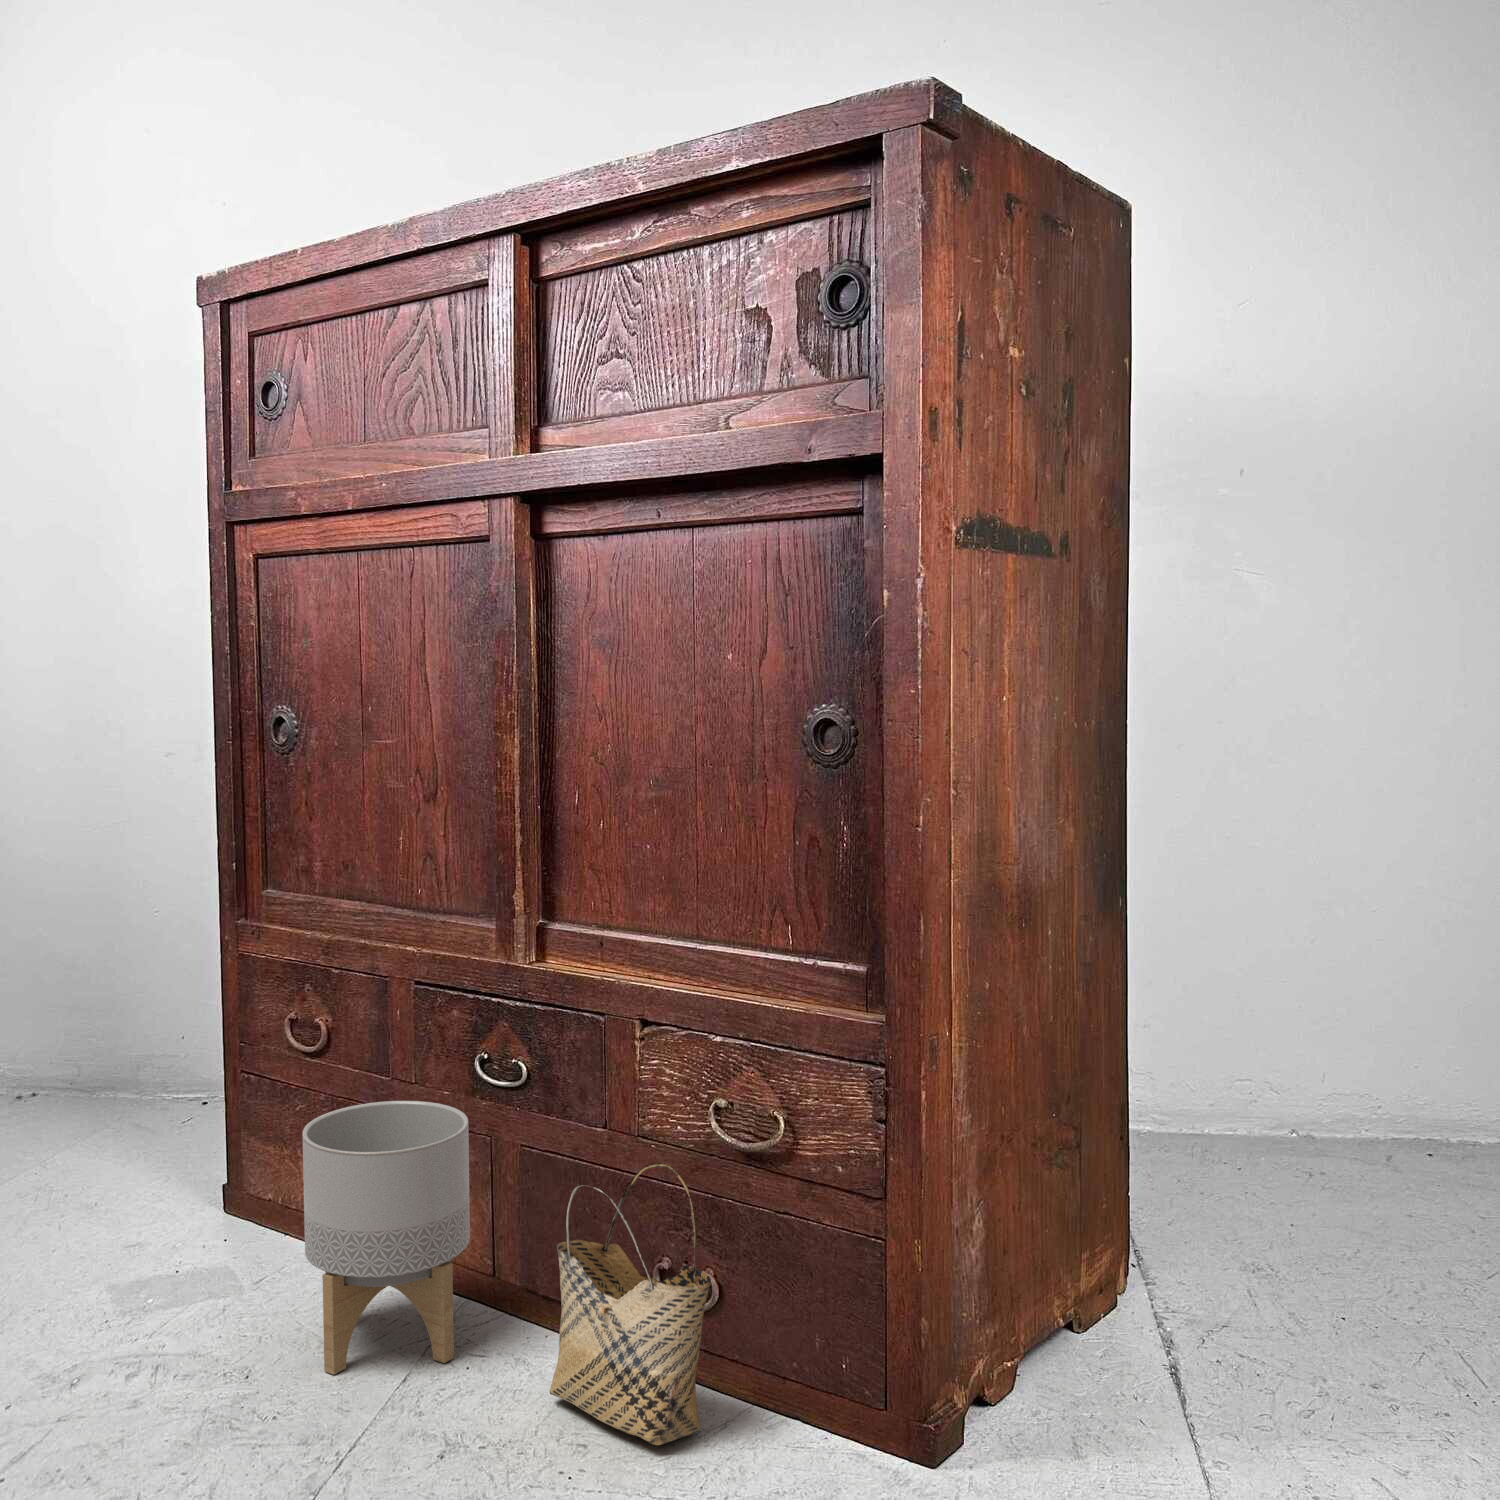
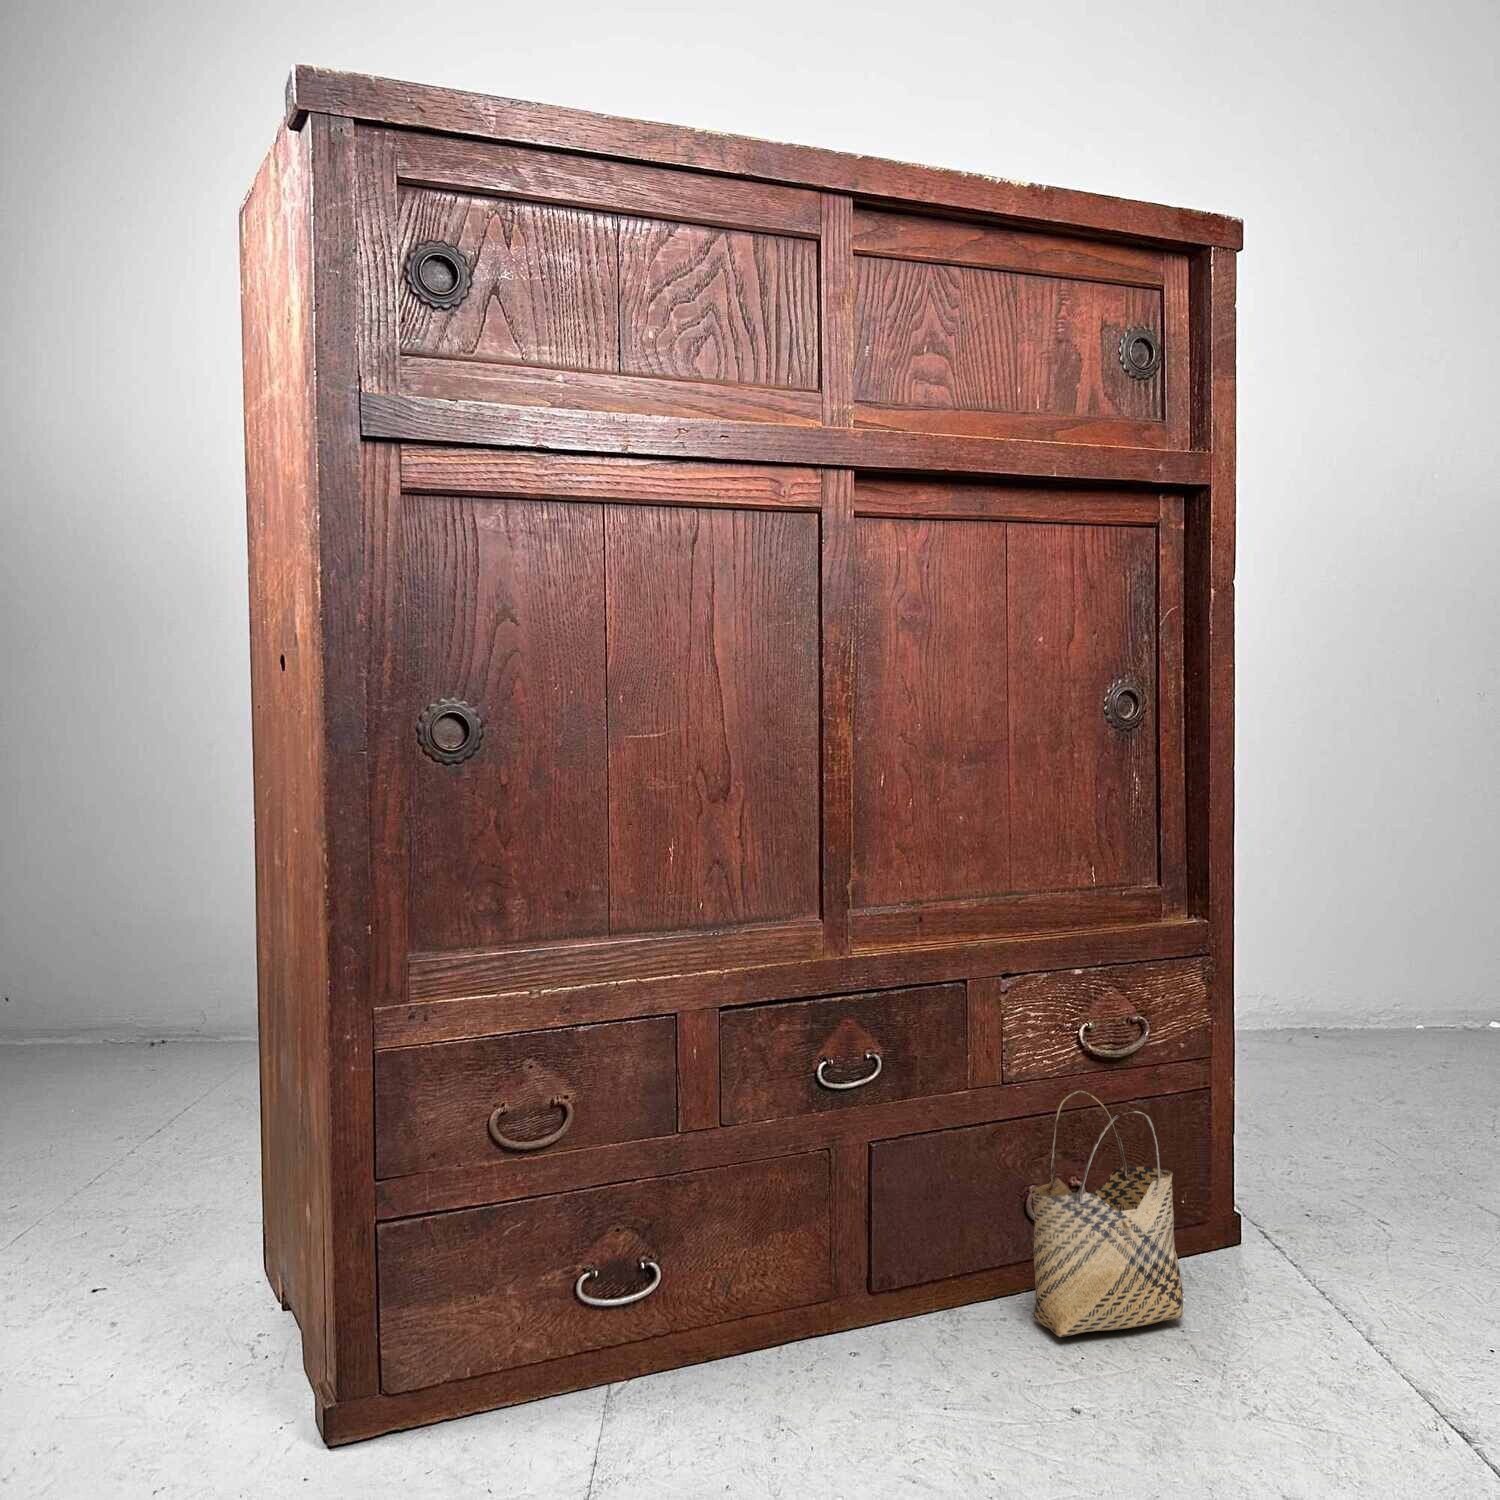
planter: present [302,1101,470,1375] -> none [773,1122,953,1436]

